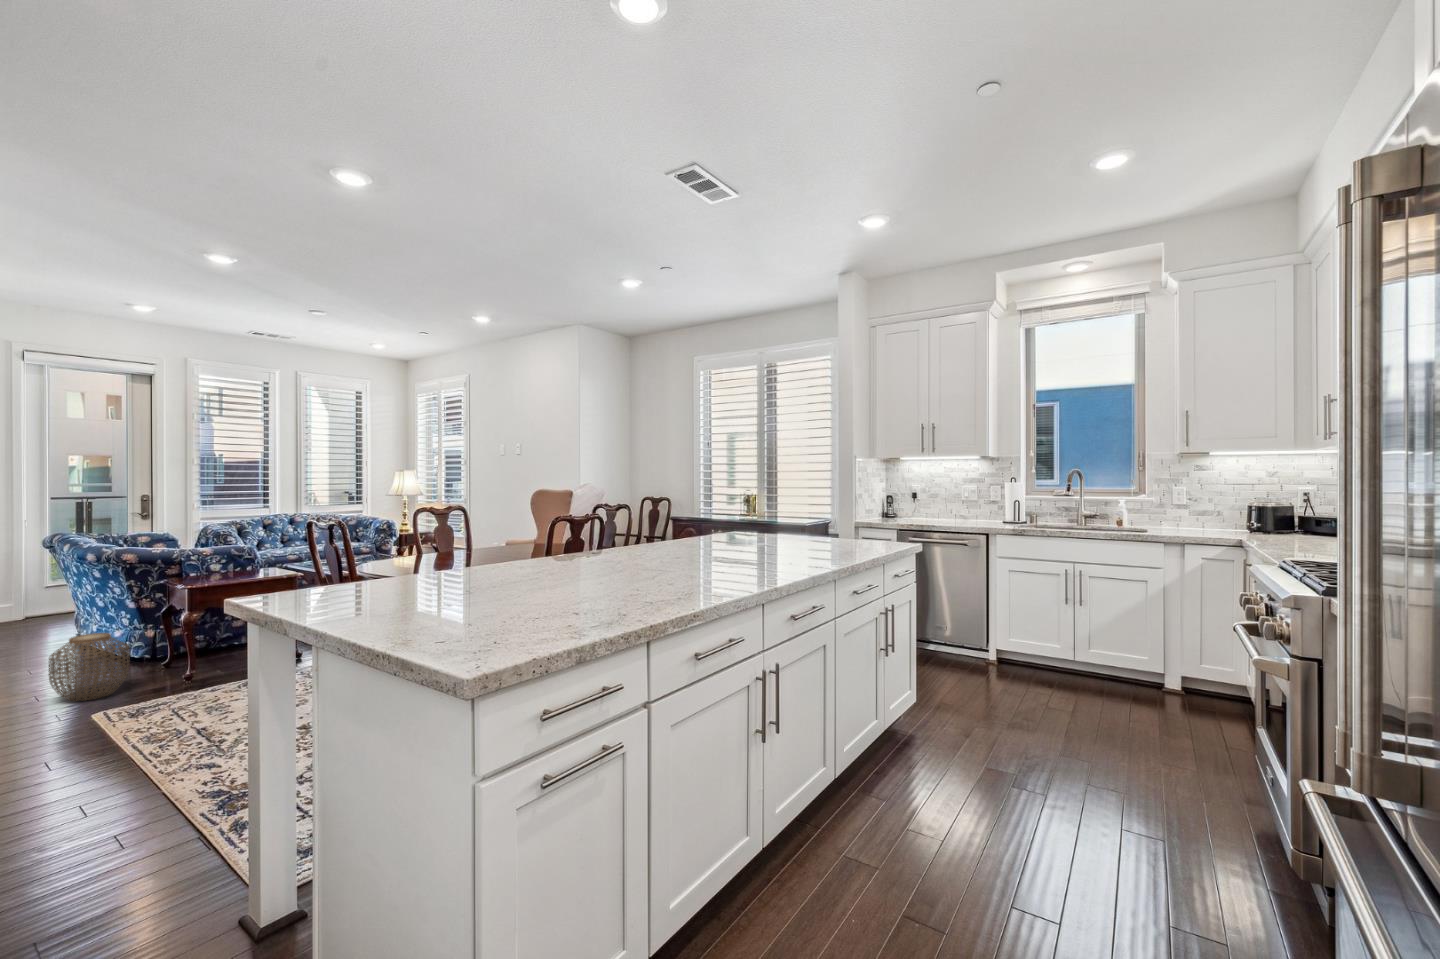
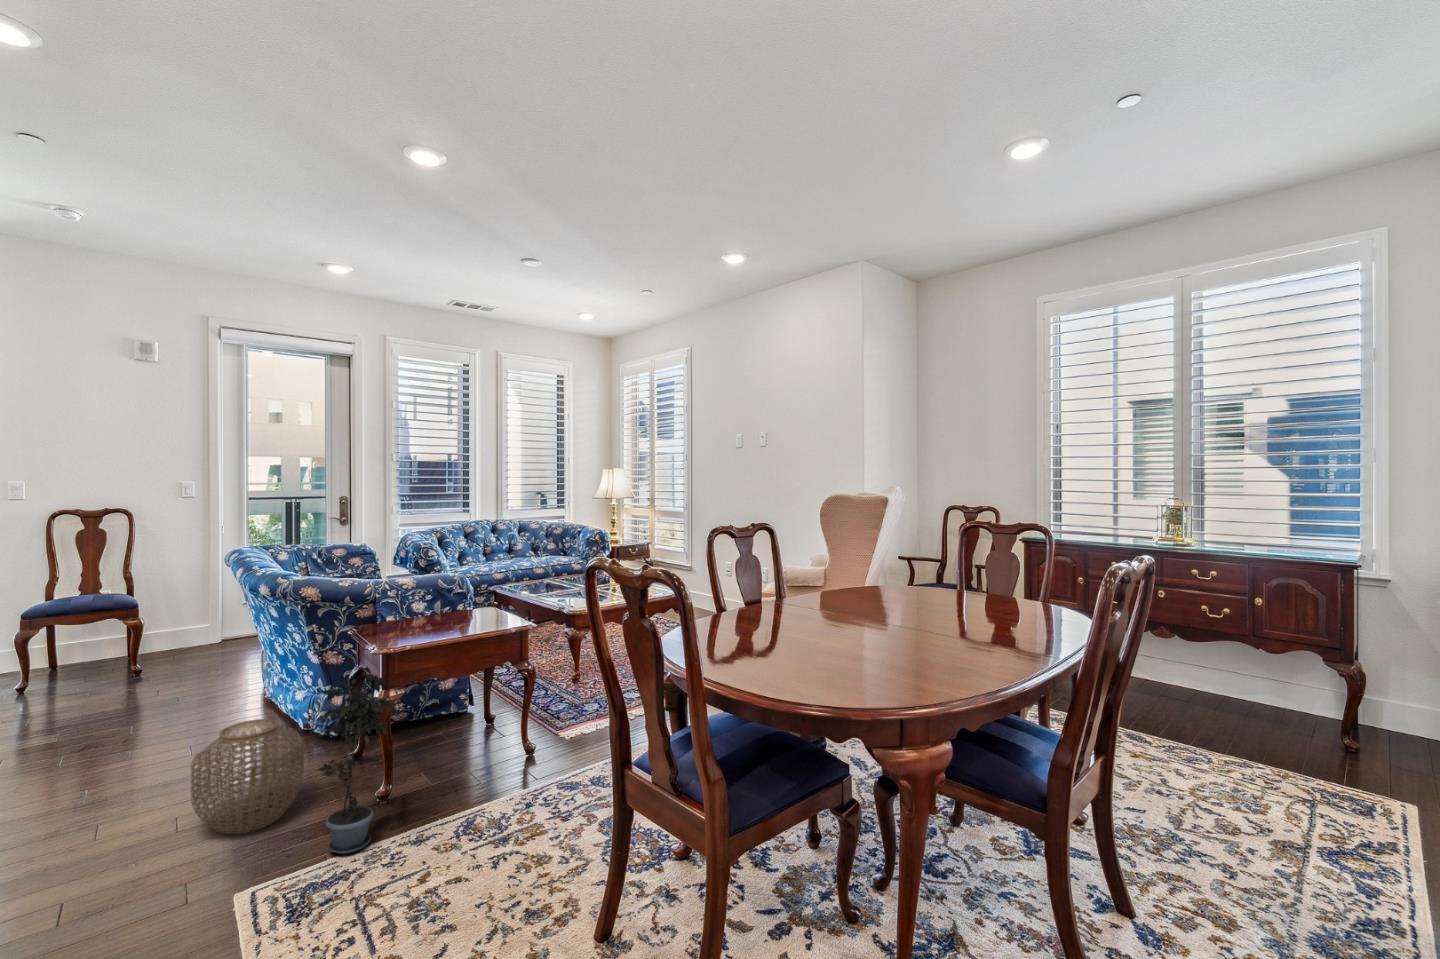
potted plant: none [137,592,199,702] -> present [309,667,398,854]

